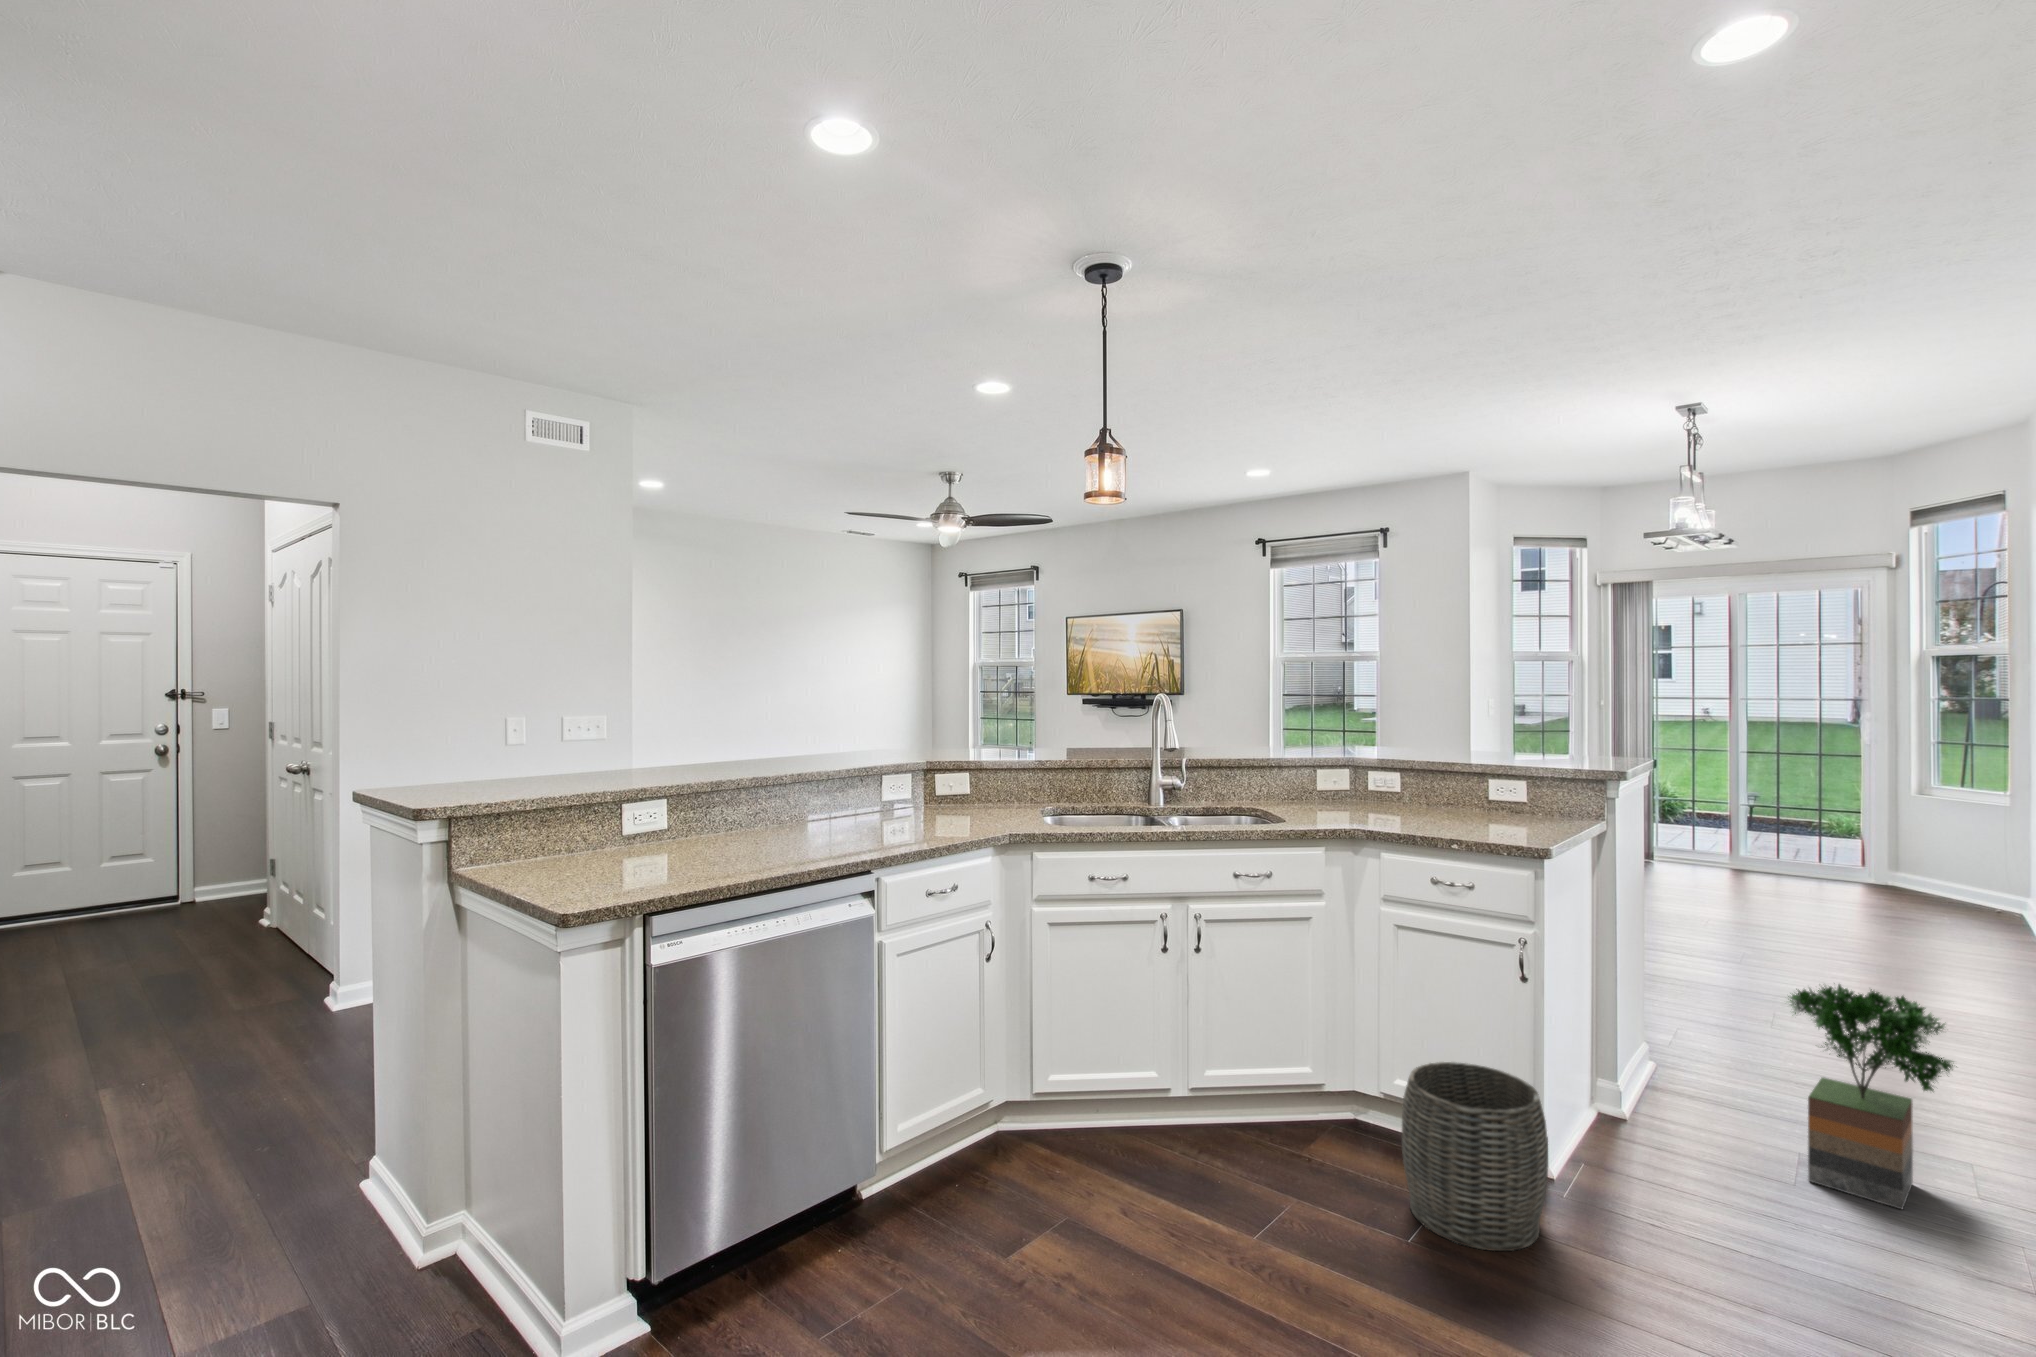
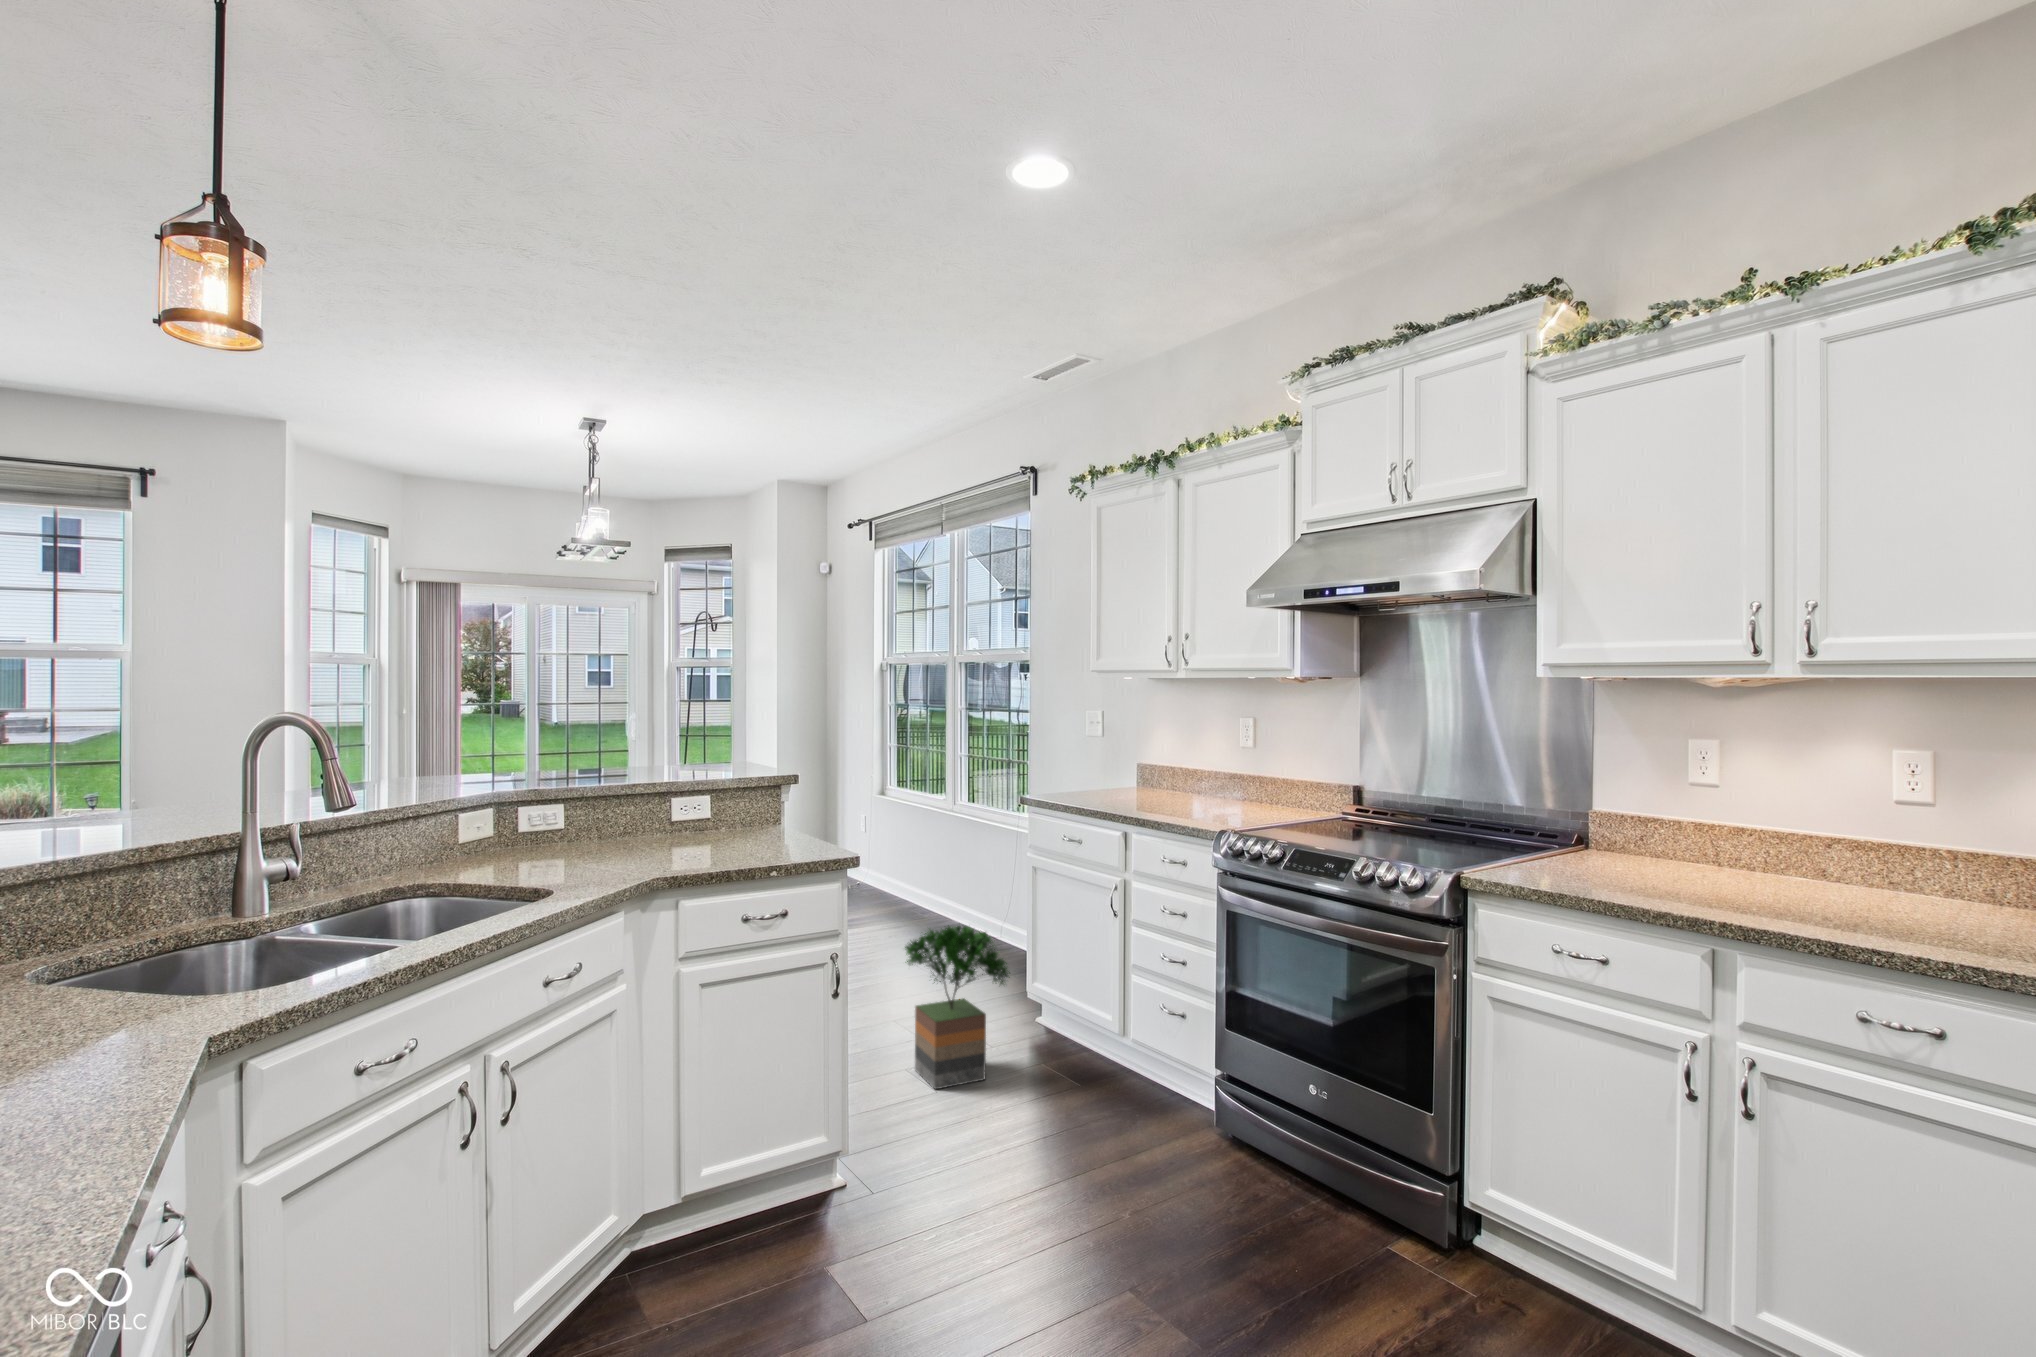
woven basket: present [1402,1062,1548,1251] -> none [790,1093,932,1296]

